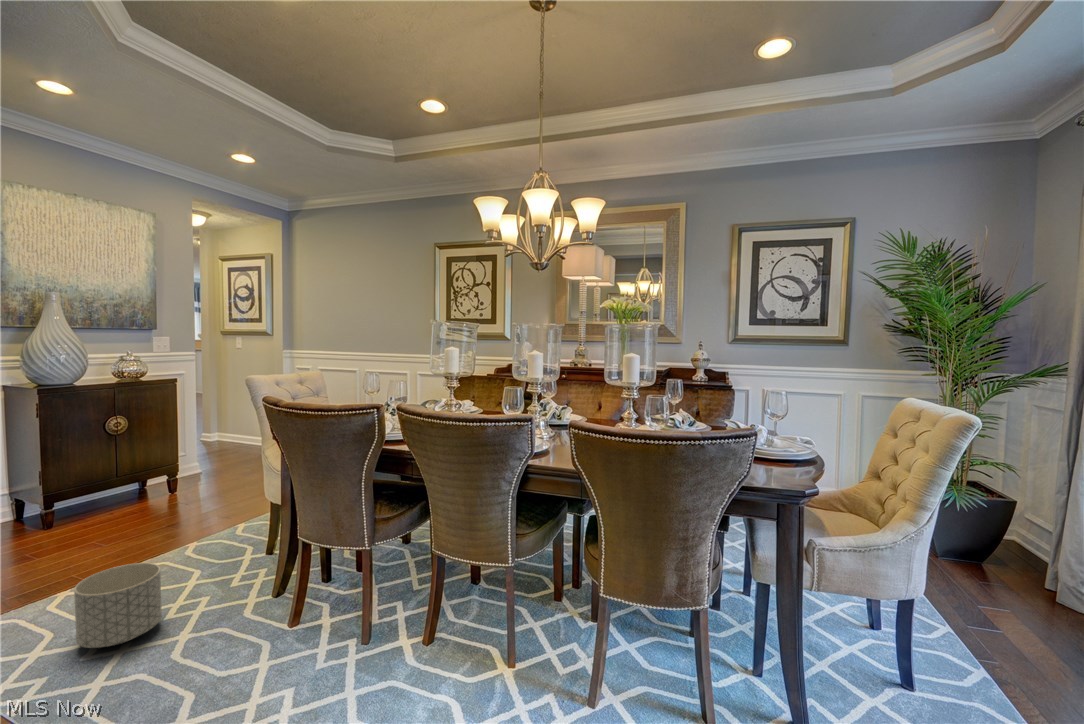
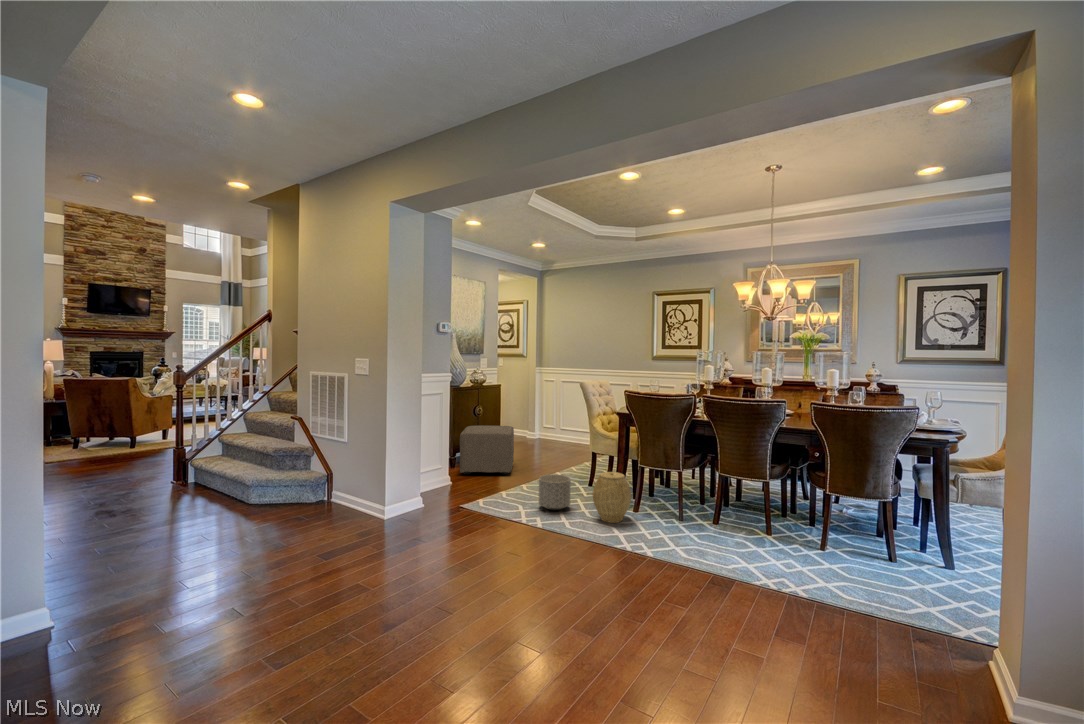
ottoman: none [25,449,179,546] -> present [460,426,514,475]
woven basket: none [168,560,262,675] -> present [593,472,631,523]

